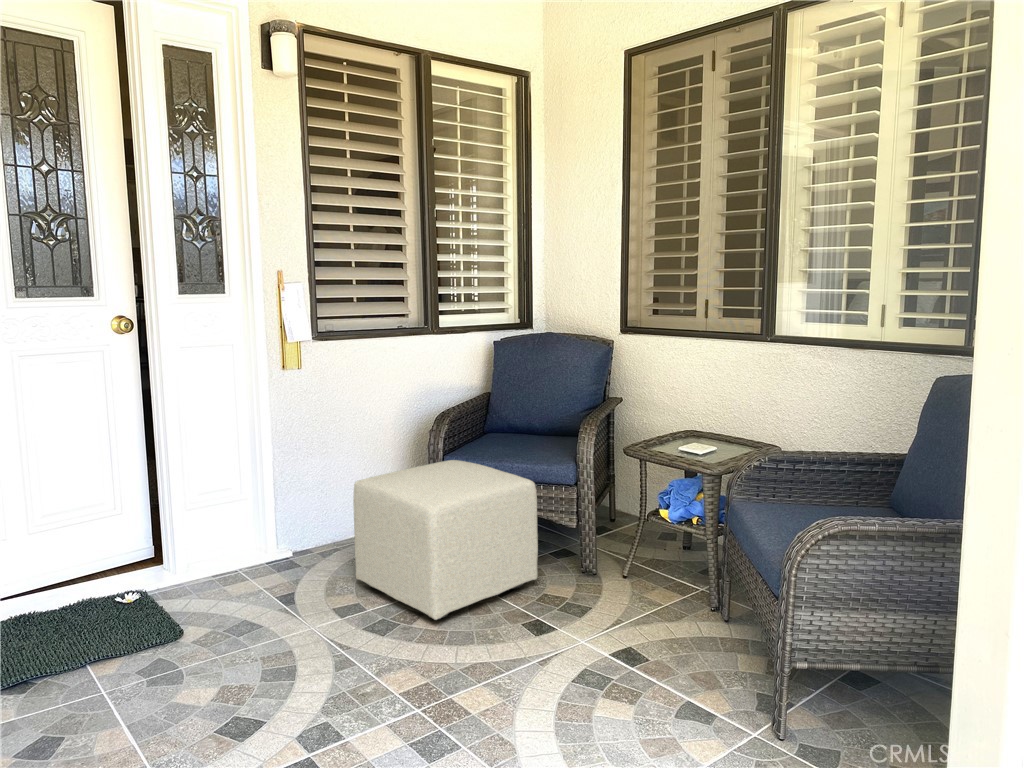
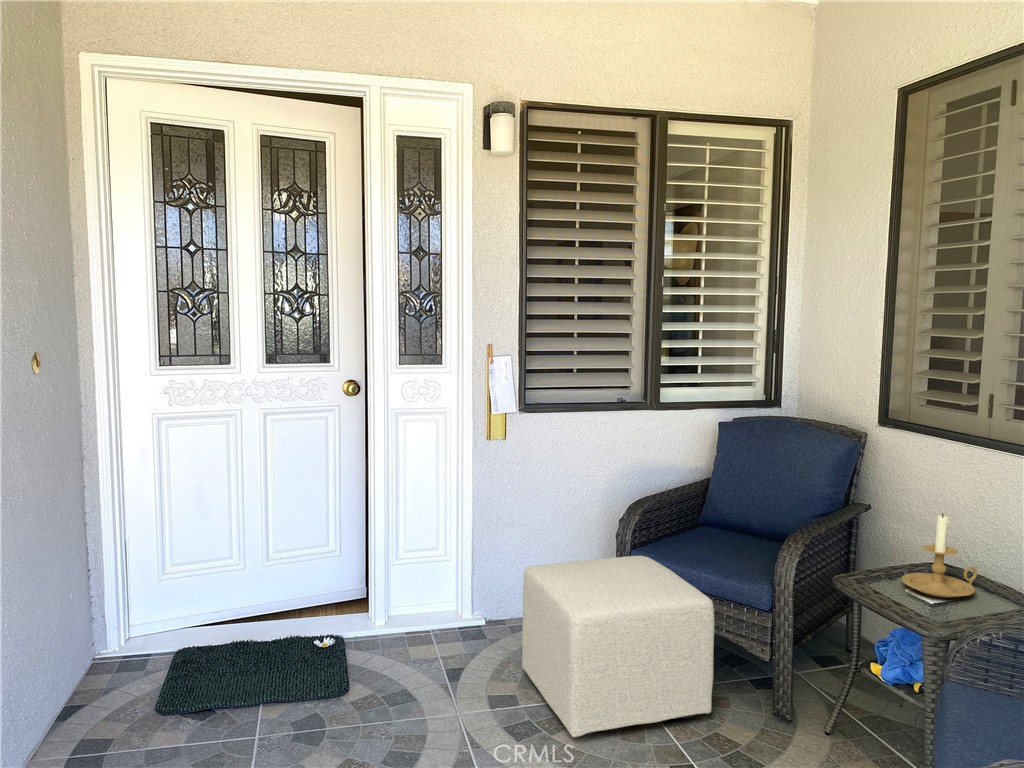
candle holder: none [674,384,726,449] -> present [902,513,978,598]

